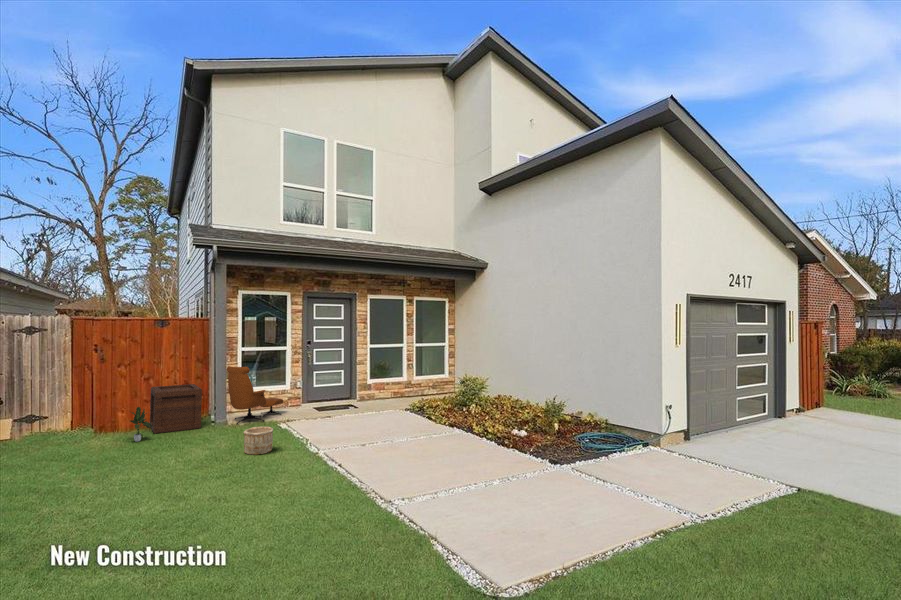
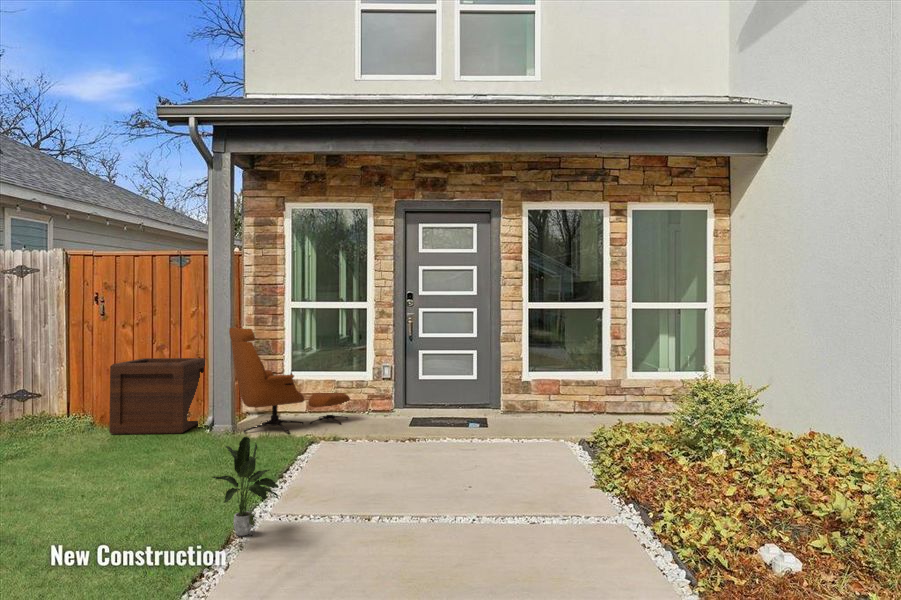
potted plant: present [130,407,152,442] -> present [212,437,279,536]
wooden bucket: present [243,427,273,455] -> none [89,445,162,509]

